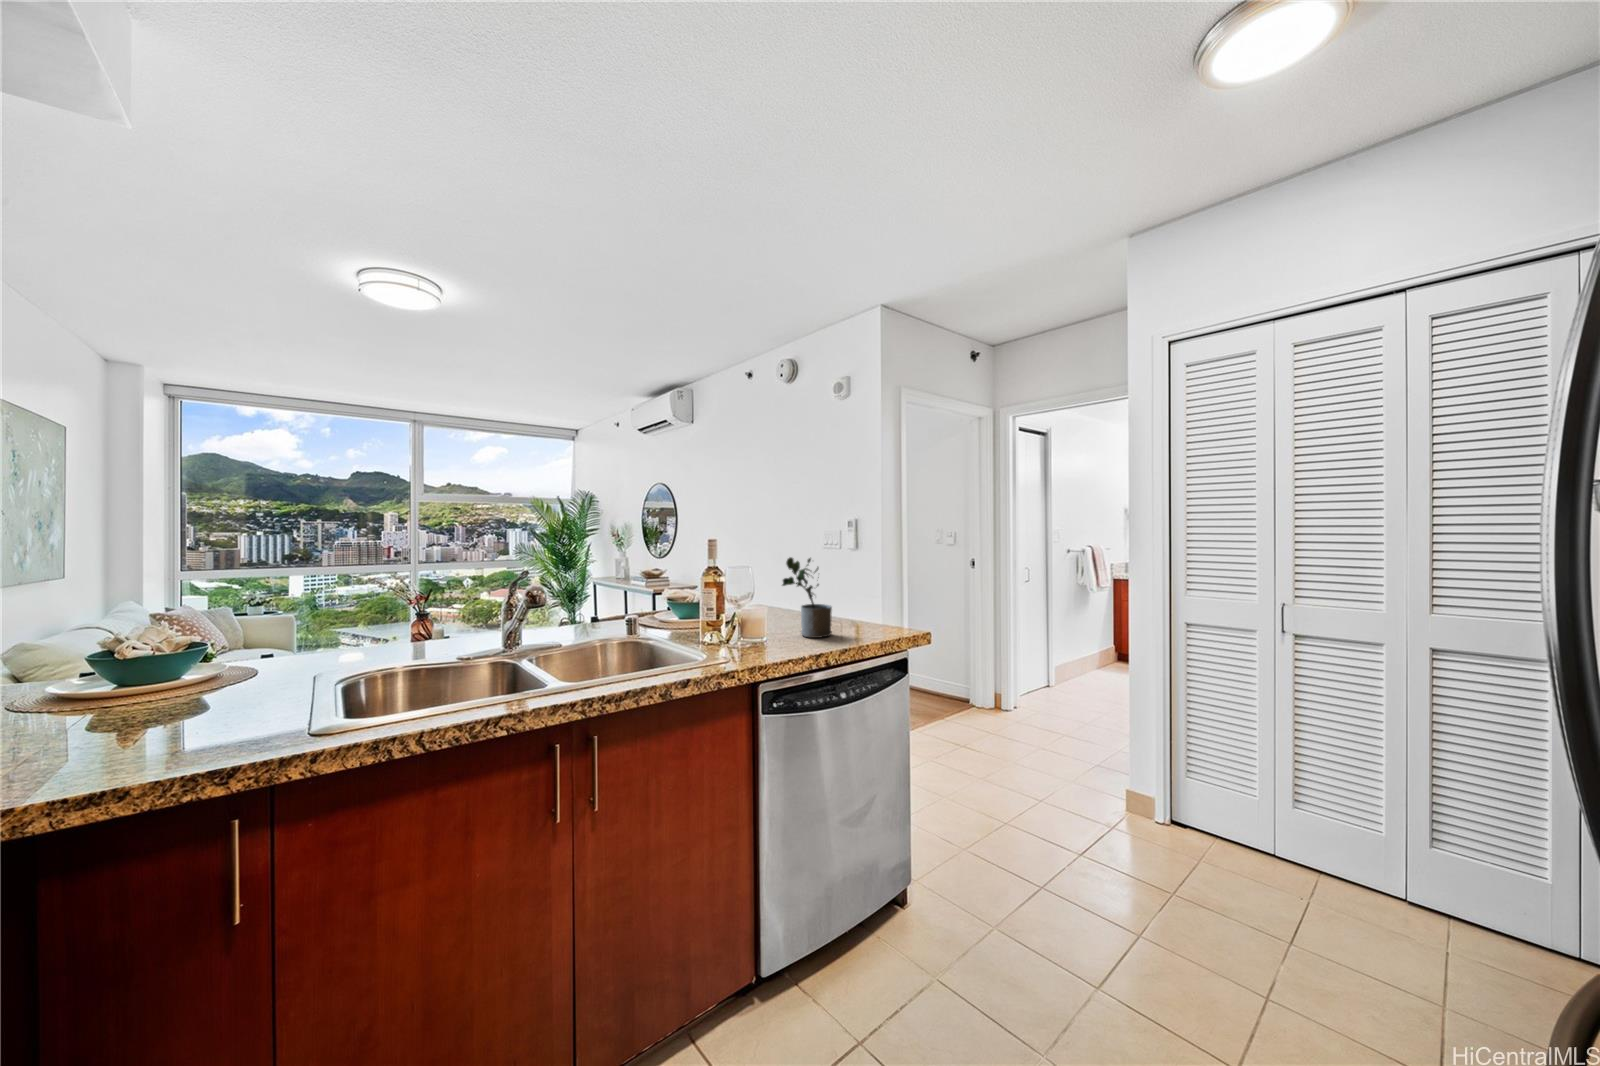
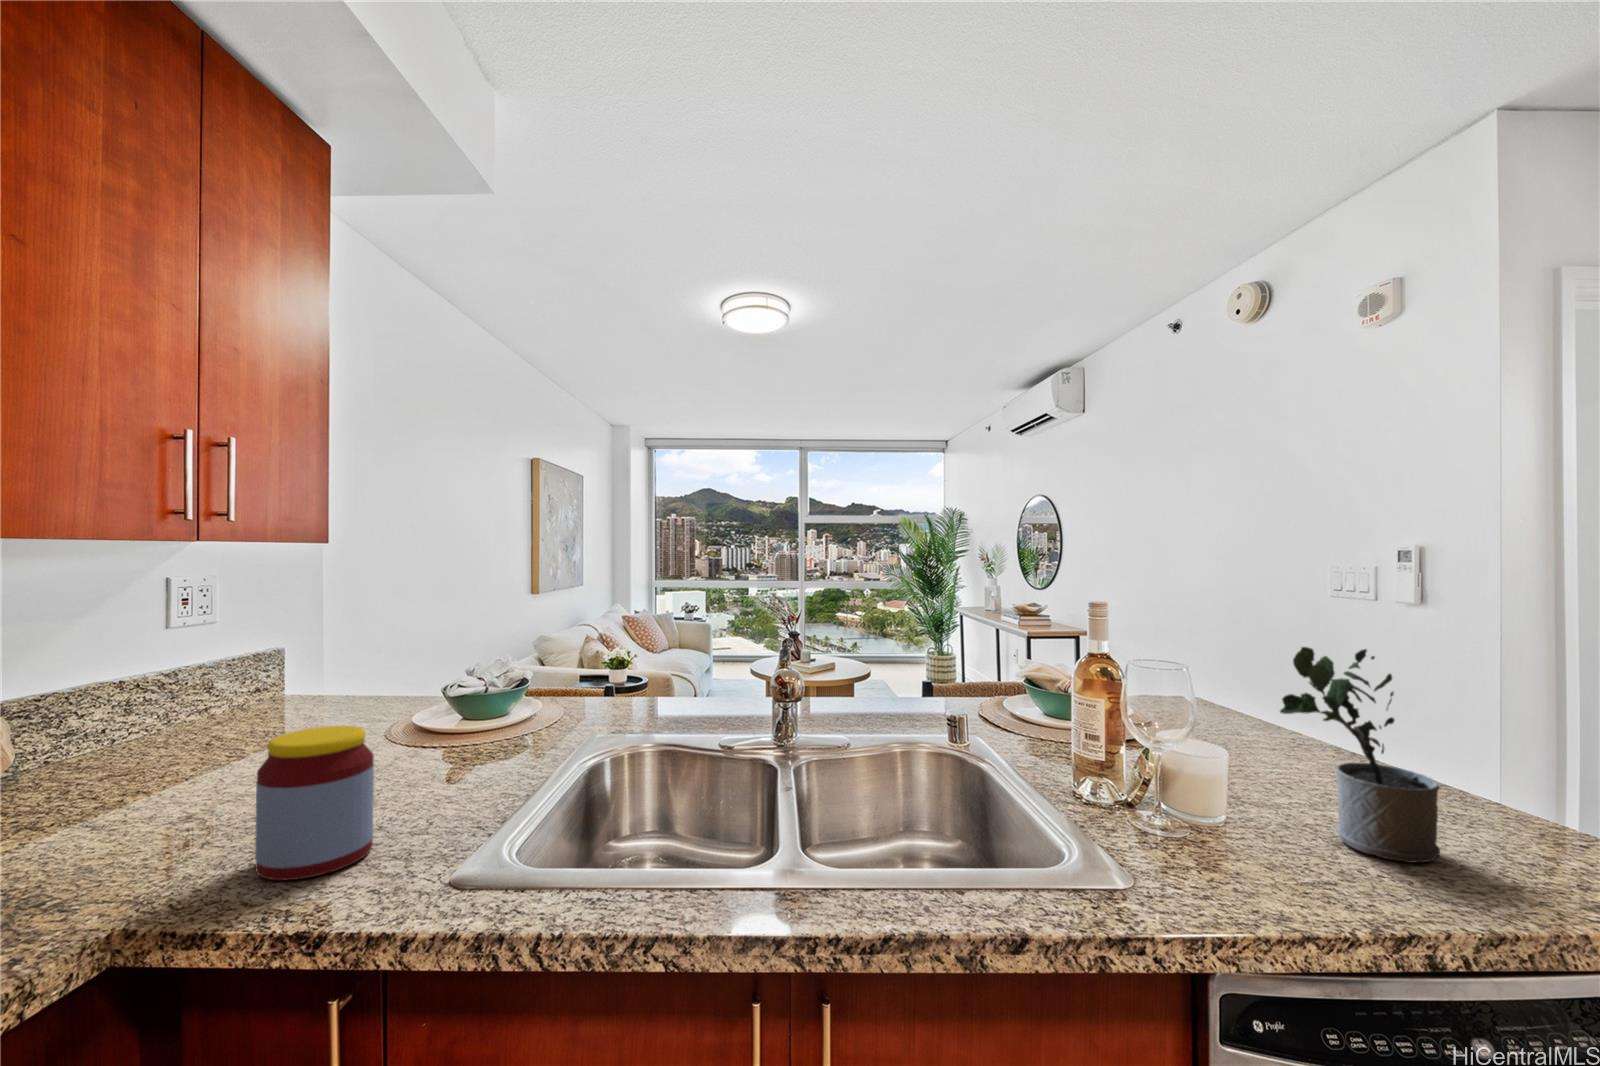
jar: none [91,646,215,765] -> present [255,726,374,880]

